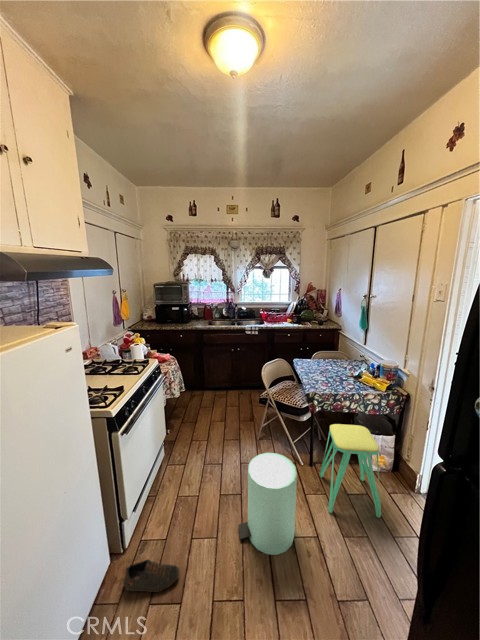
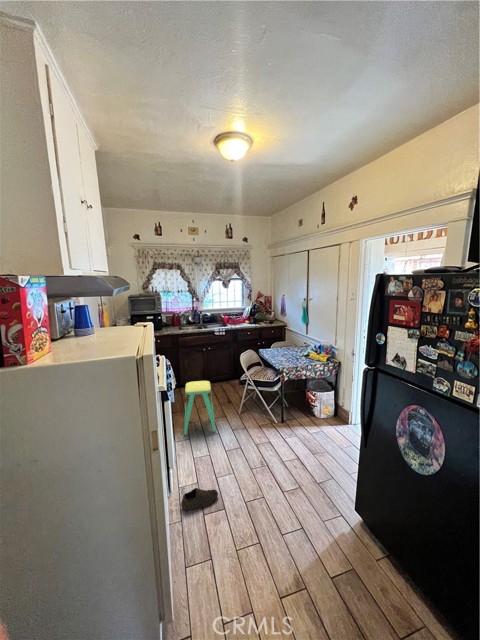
stool: present [320,424,381,517] -> present [184,381,216,435]
trash can: present [238,453,297,555] -> none [246,408,284,473]

